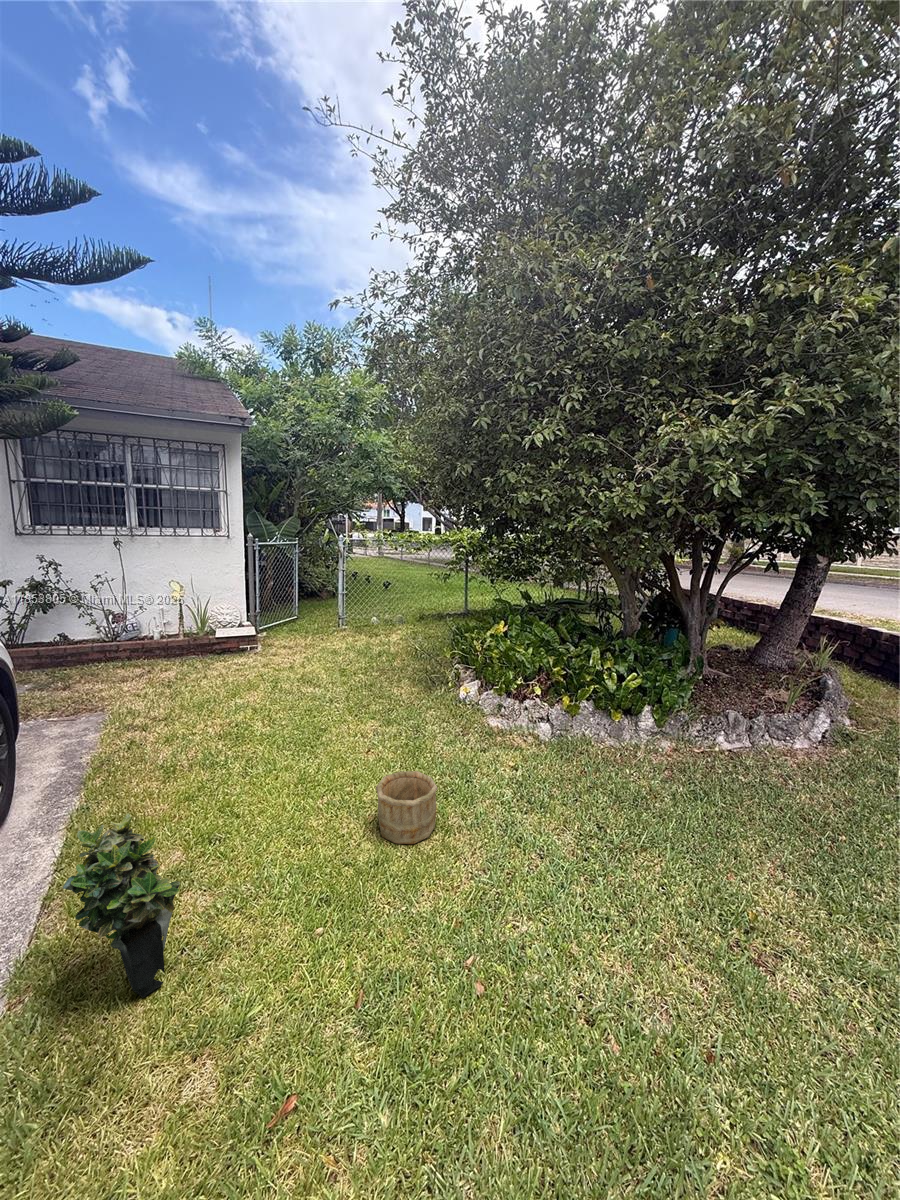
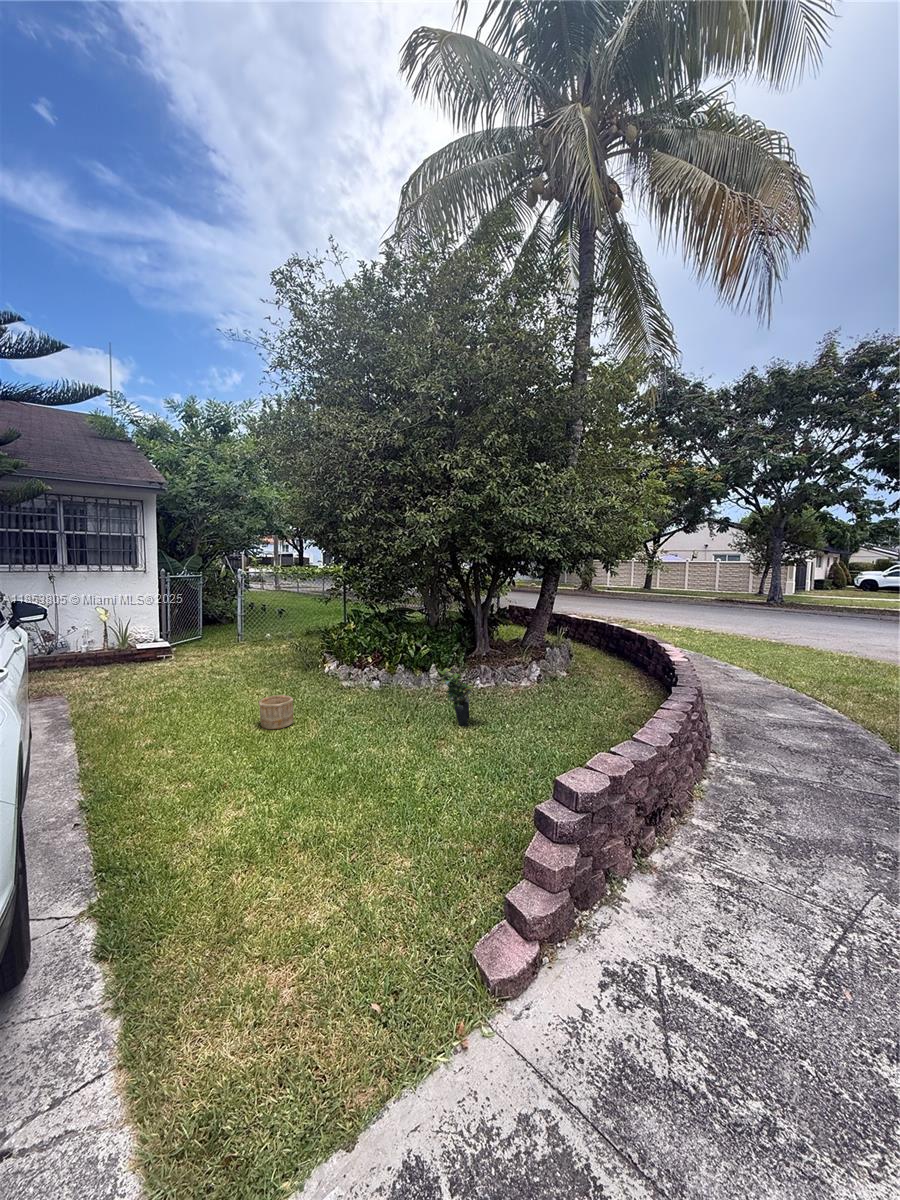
potted plant: present [63,813,180,998] -> present [439,667,473,726]

